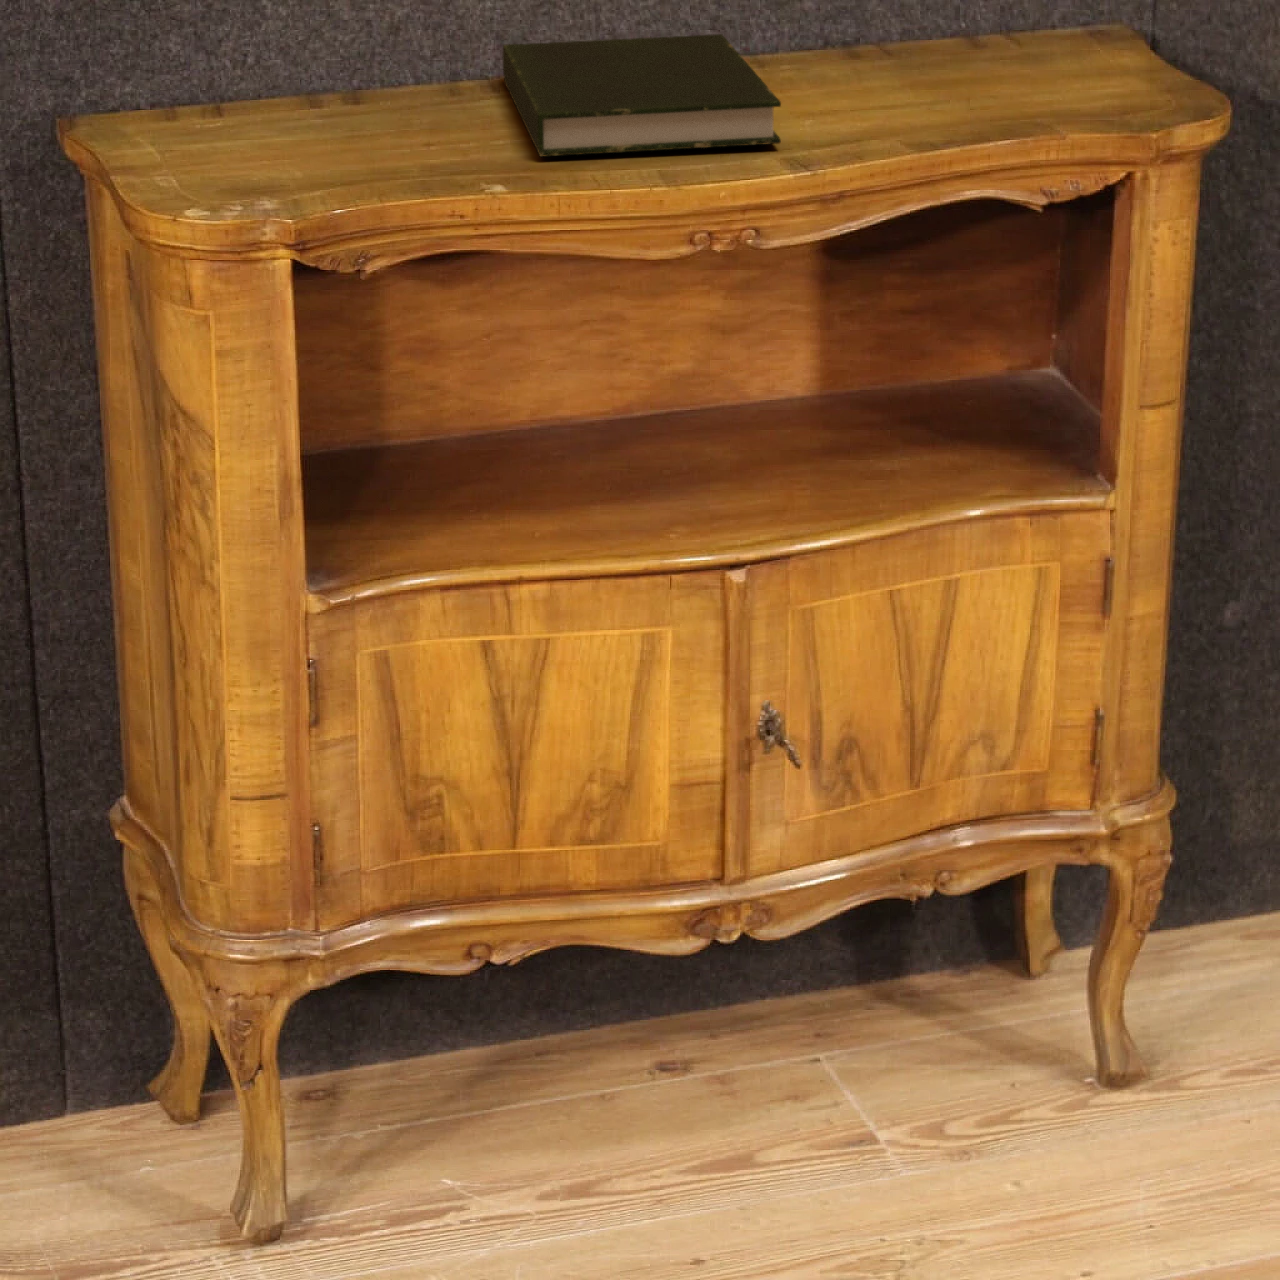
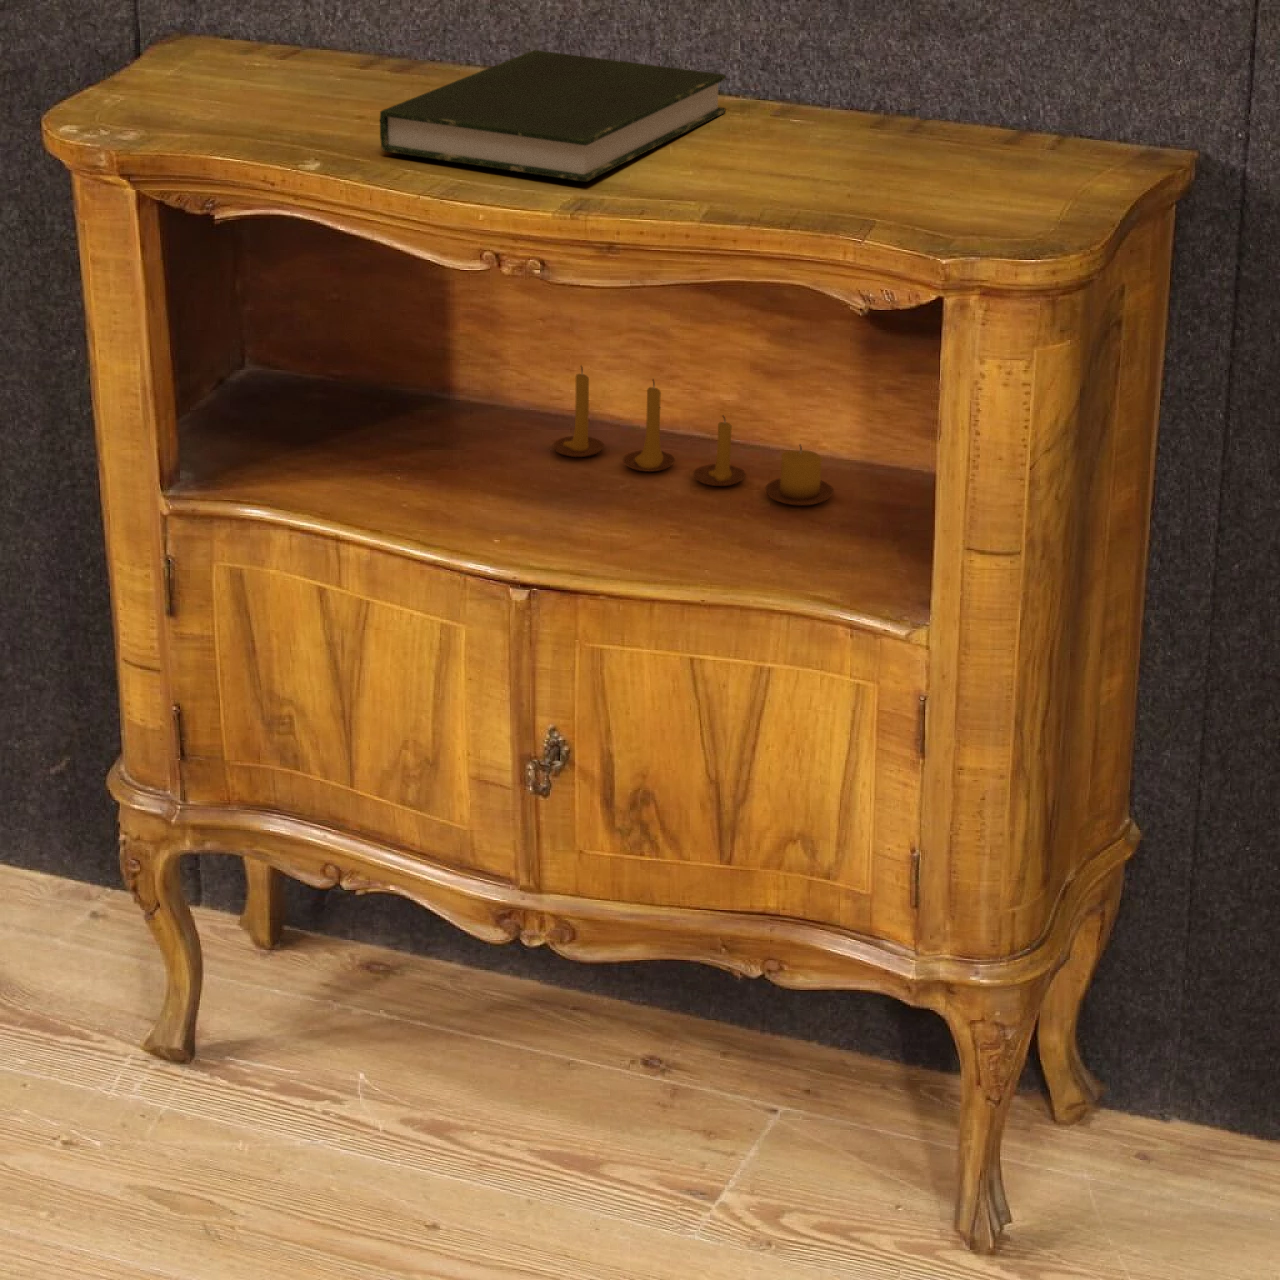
candle: none [576,351,882,452] -> present [553,366,833,505]

